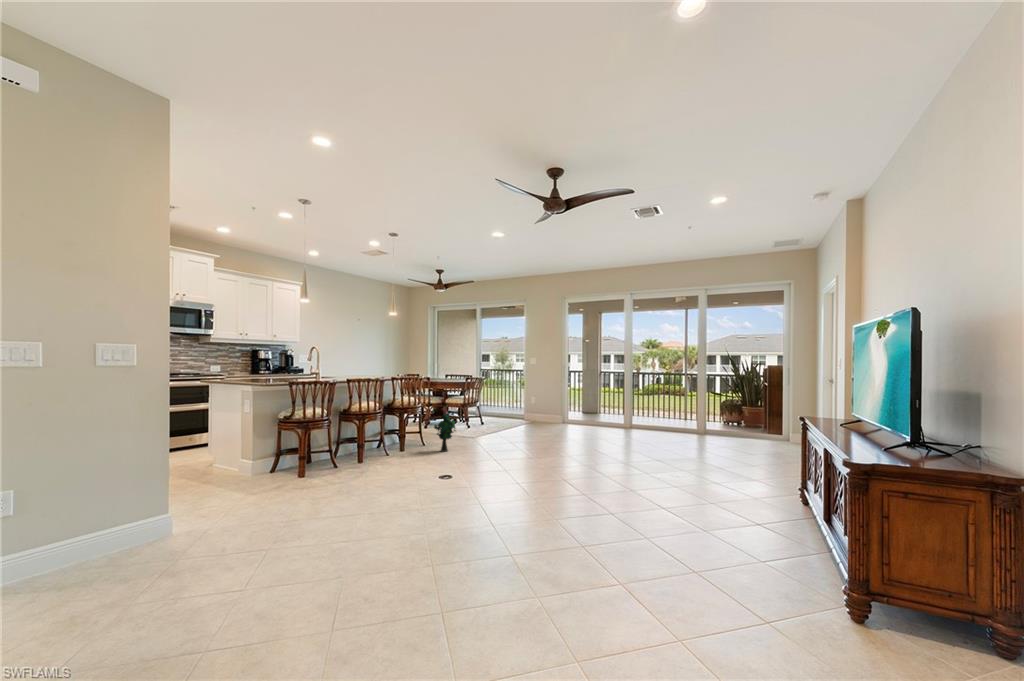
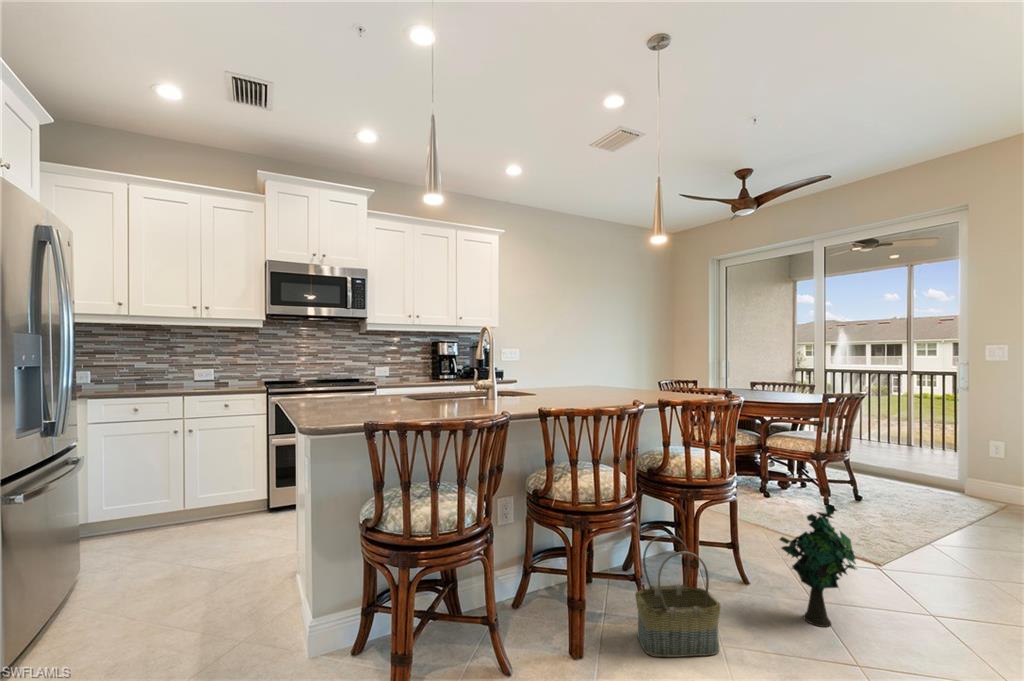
basket: none [381,424,410,462] -> present [635,535,721,657]

